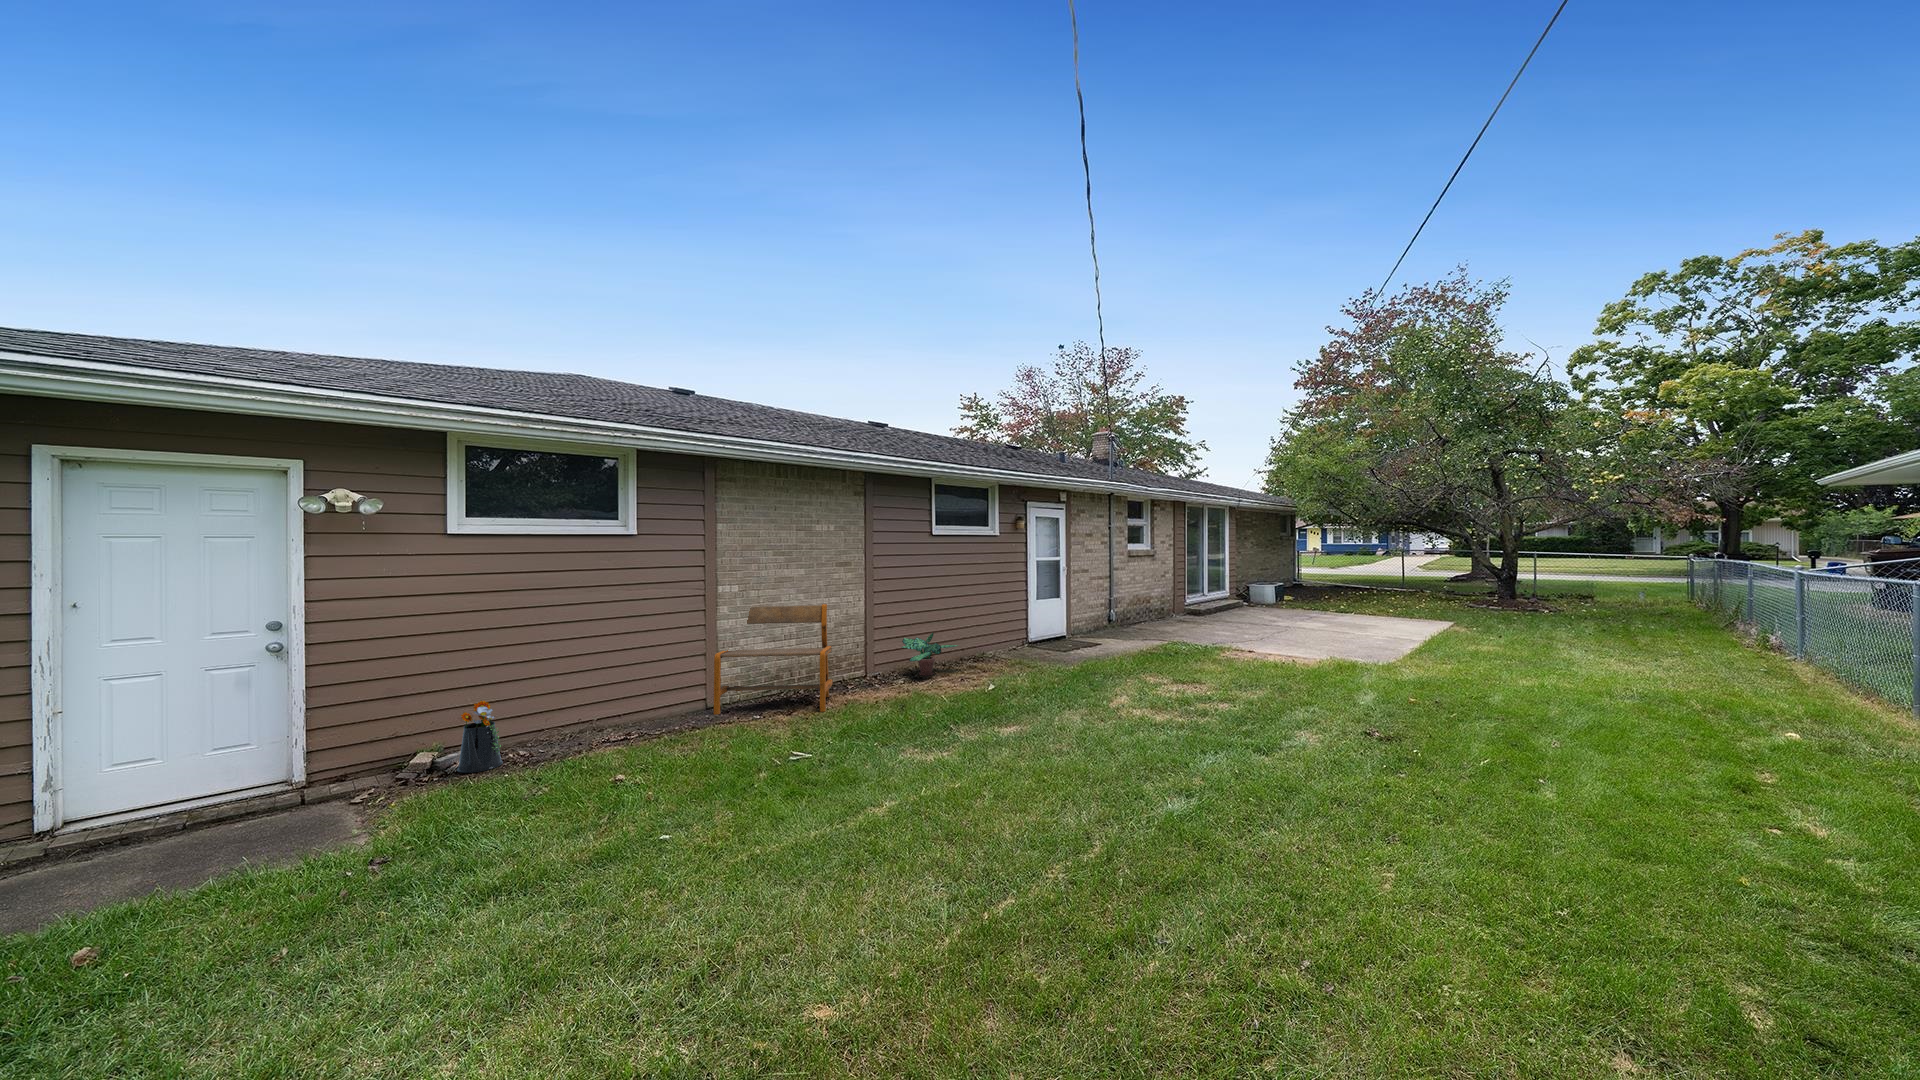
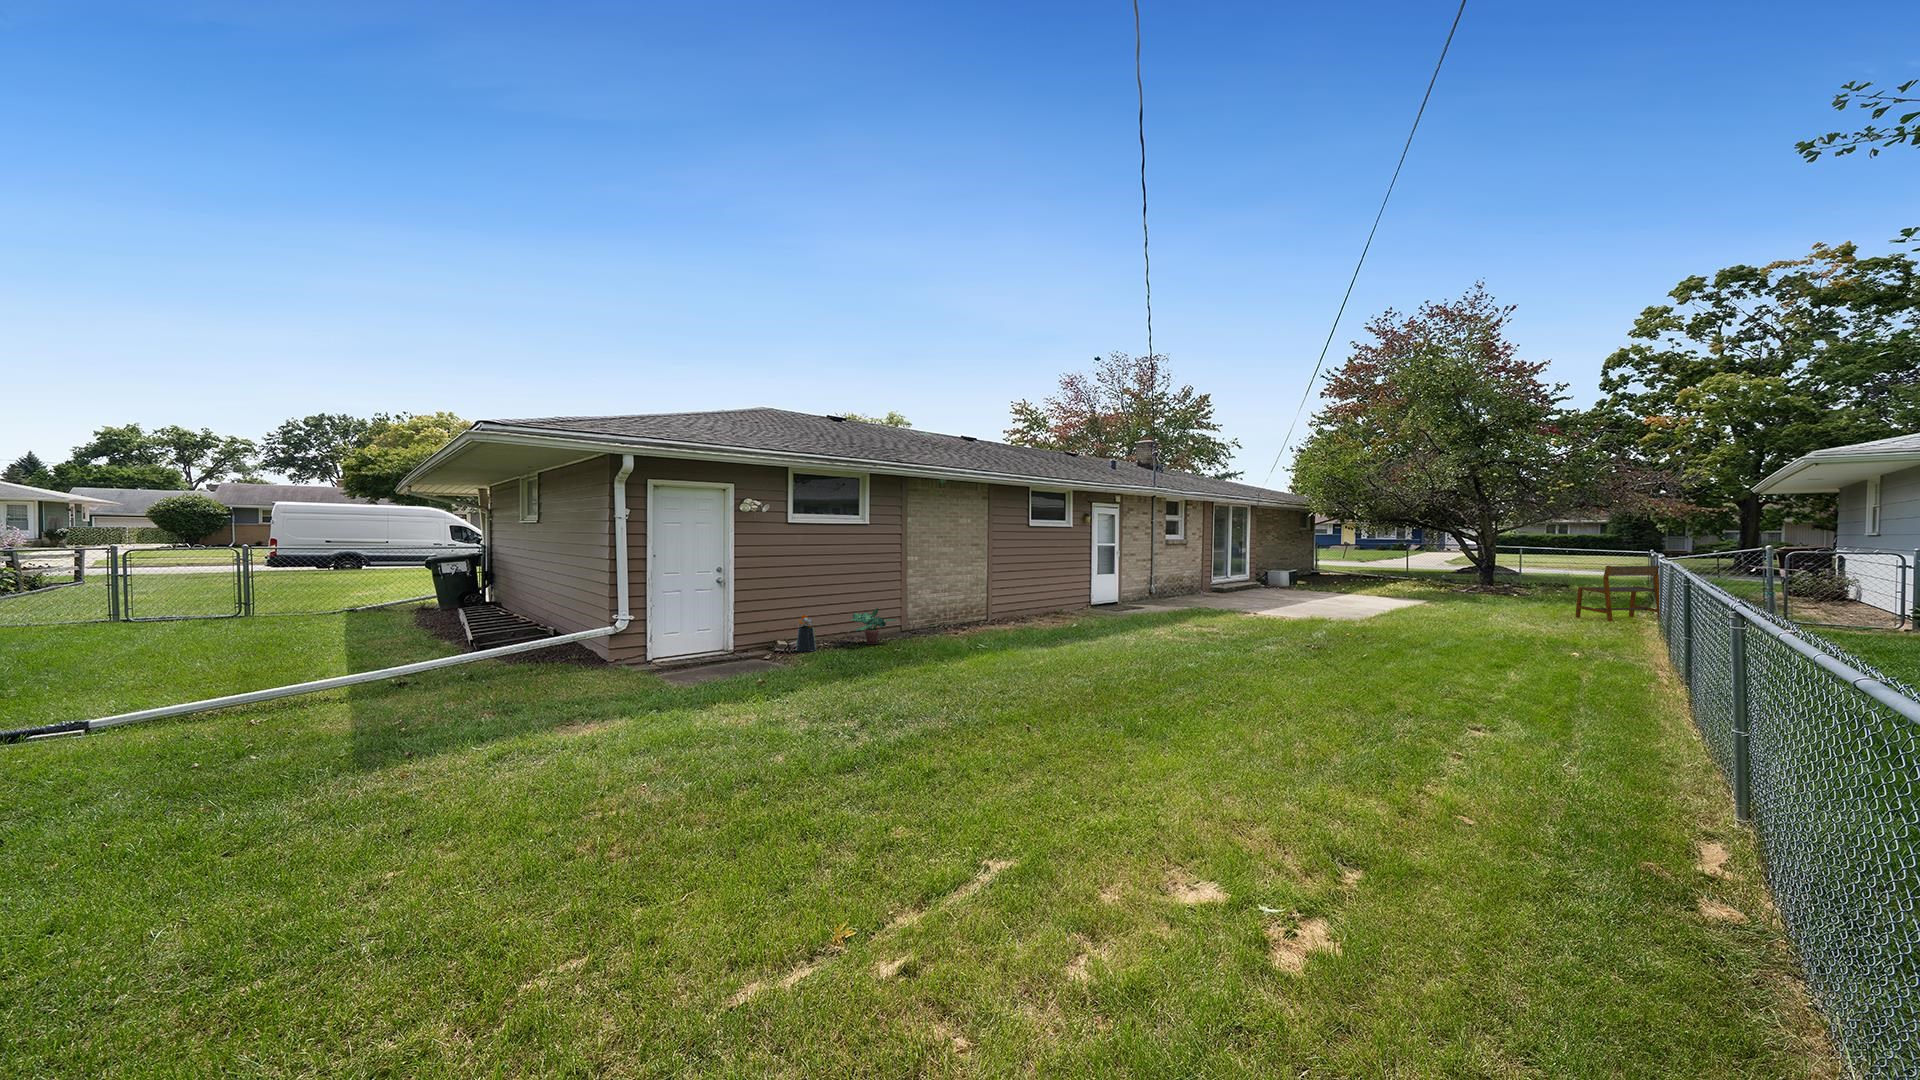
bench: present [714,604,833,715] -> present [1575,565,1661,621]
potted plant: present [902,633,958,676] -> present [851,608,895,645]

